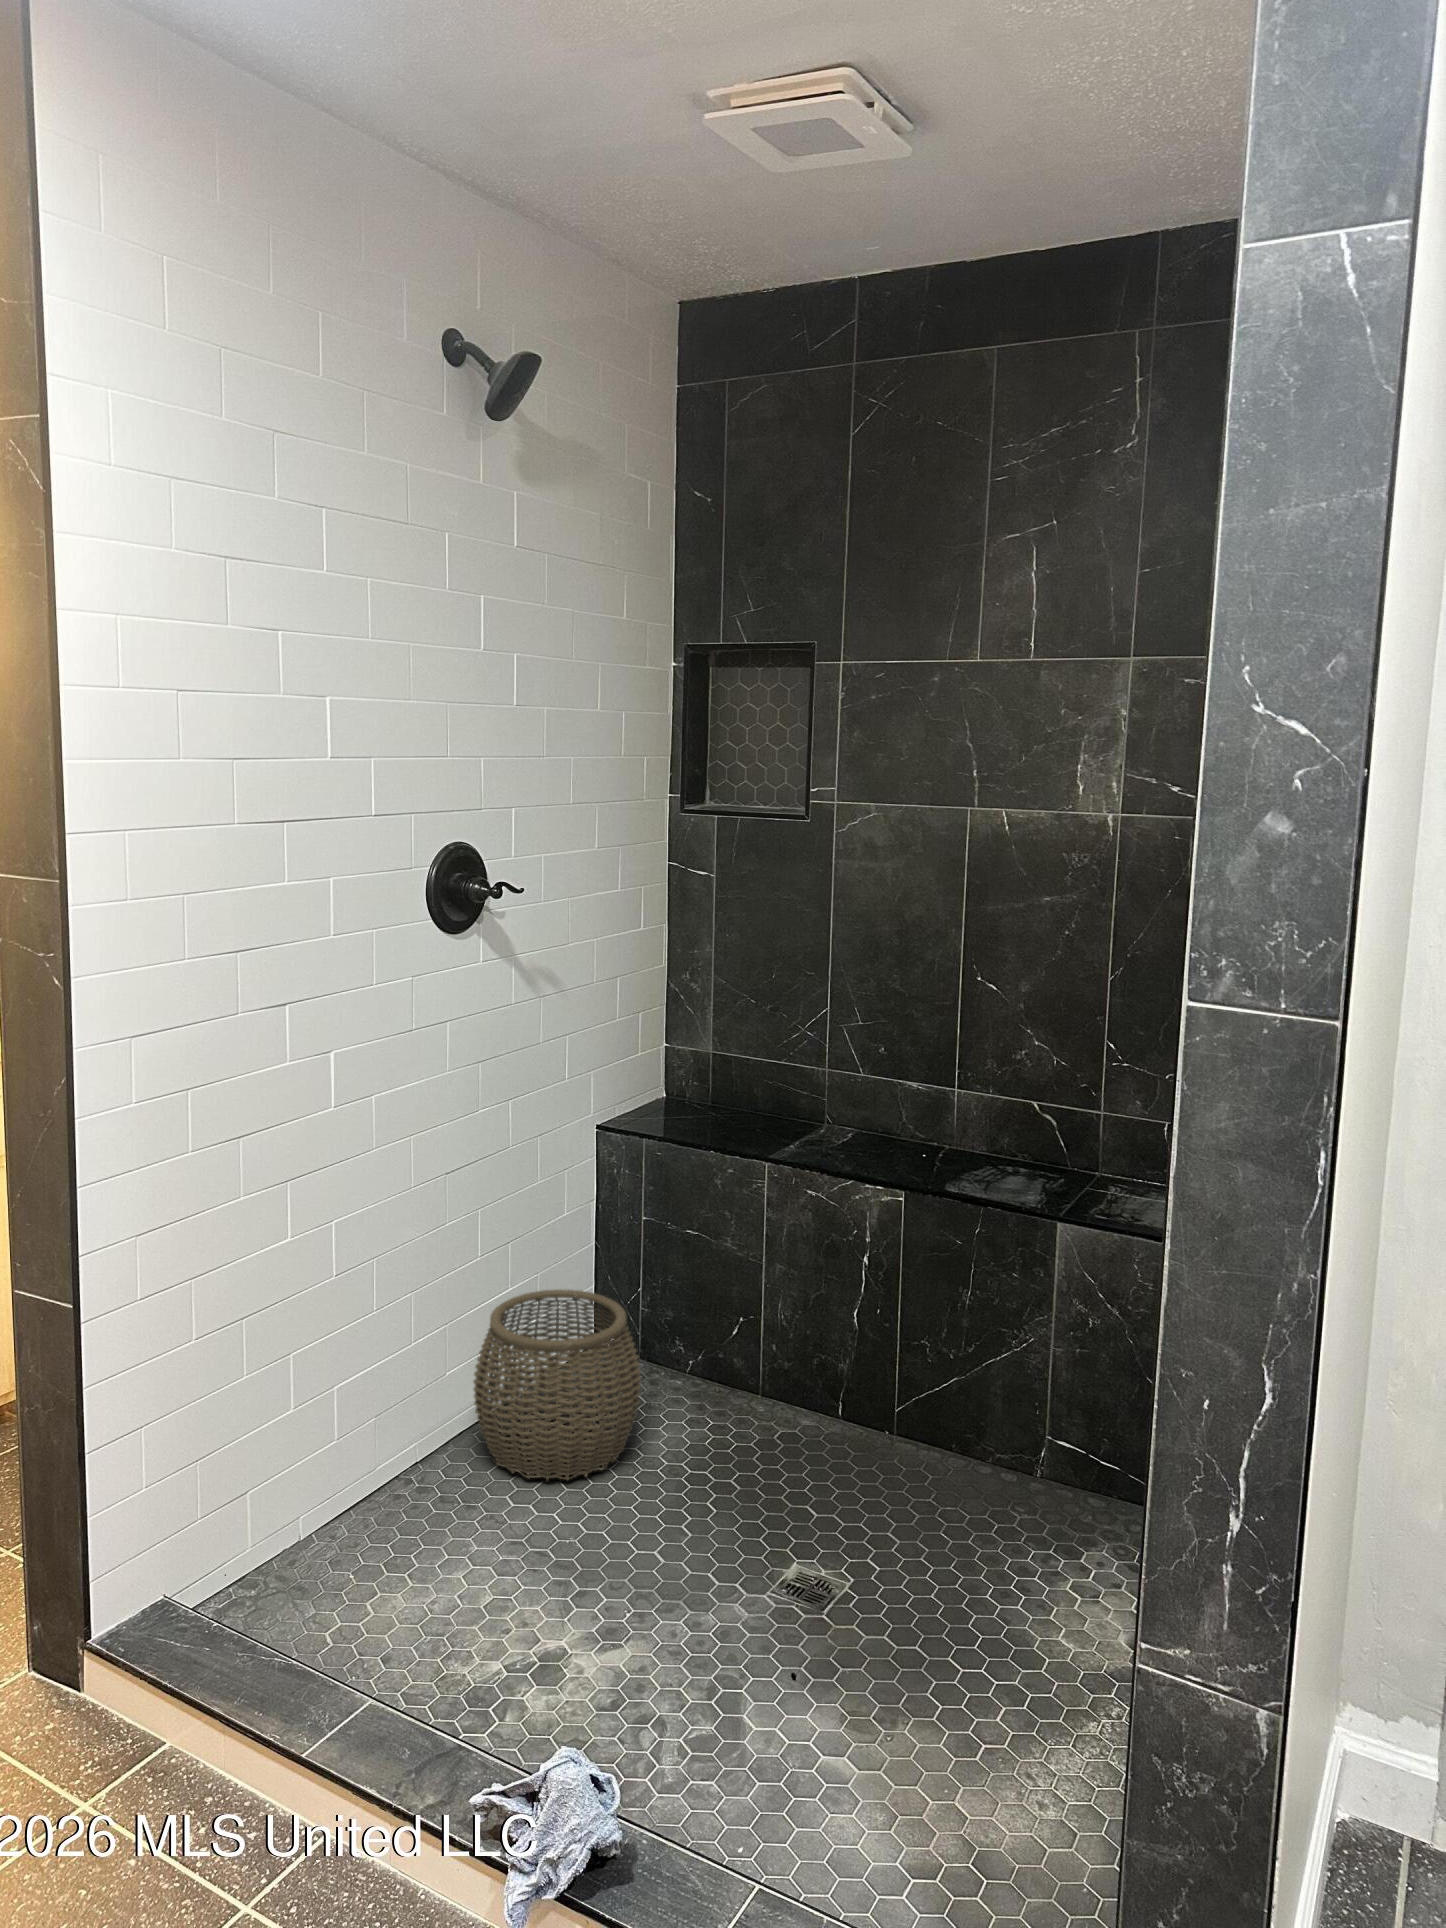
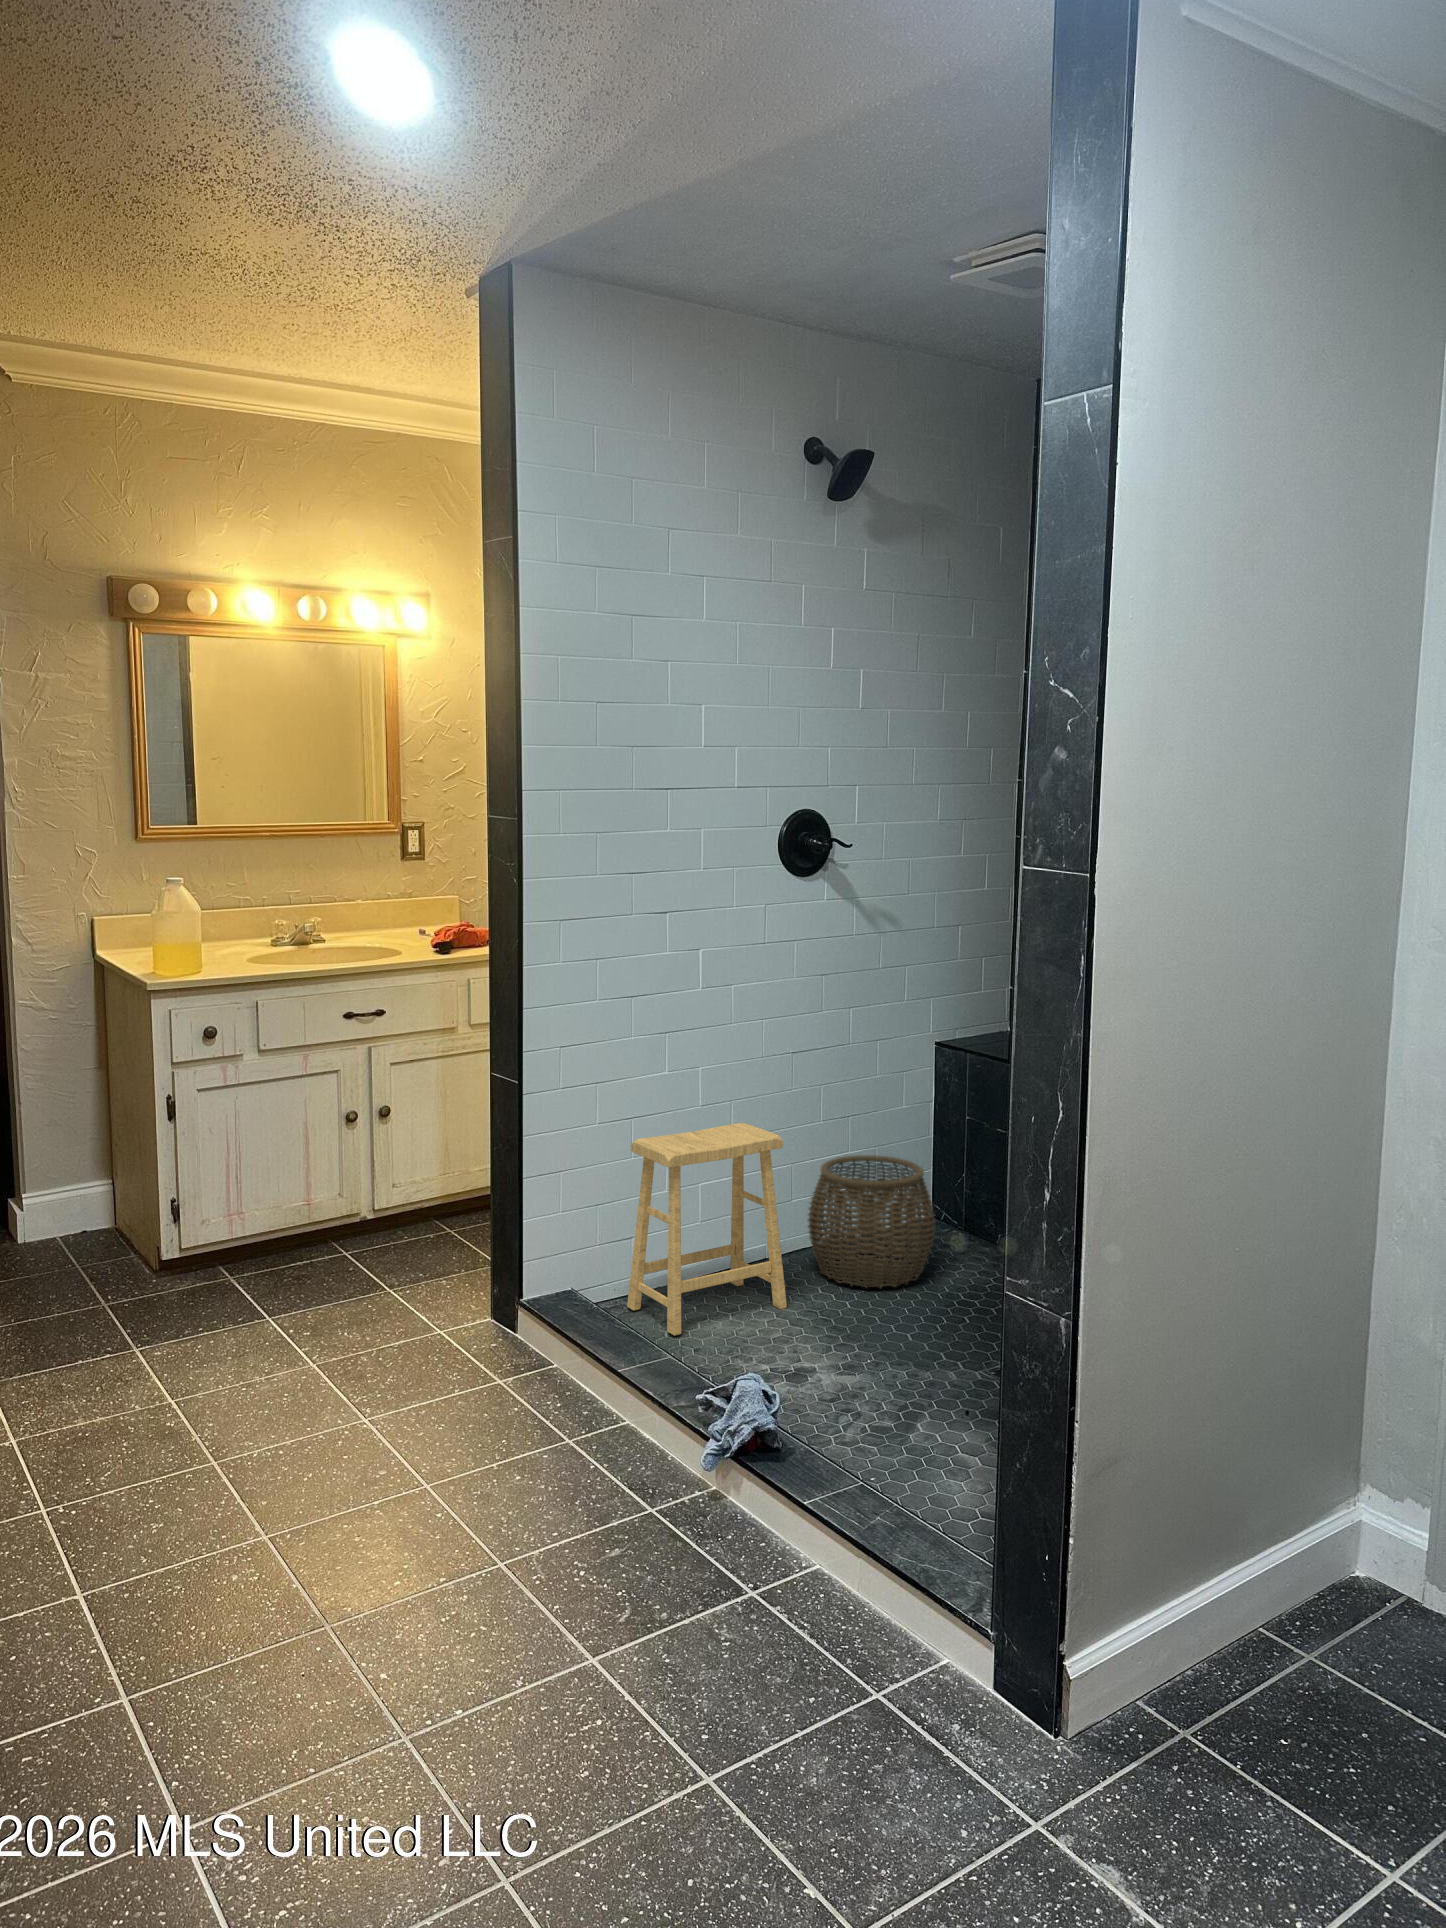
footstool: none [248,1287,479,1639] -> present [627,1123,787,1336]

